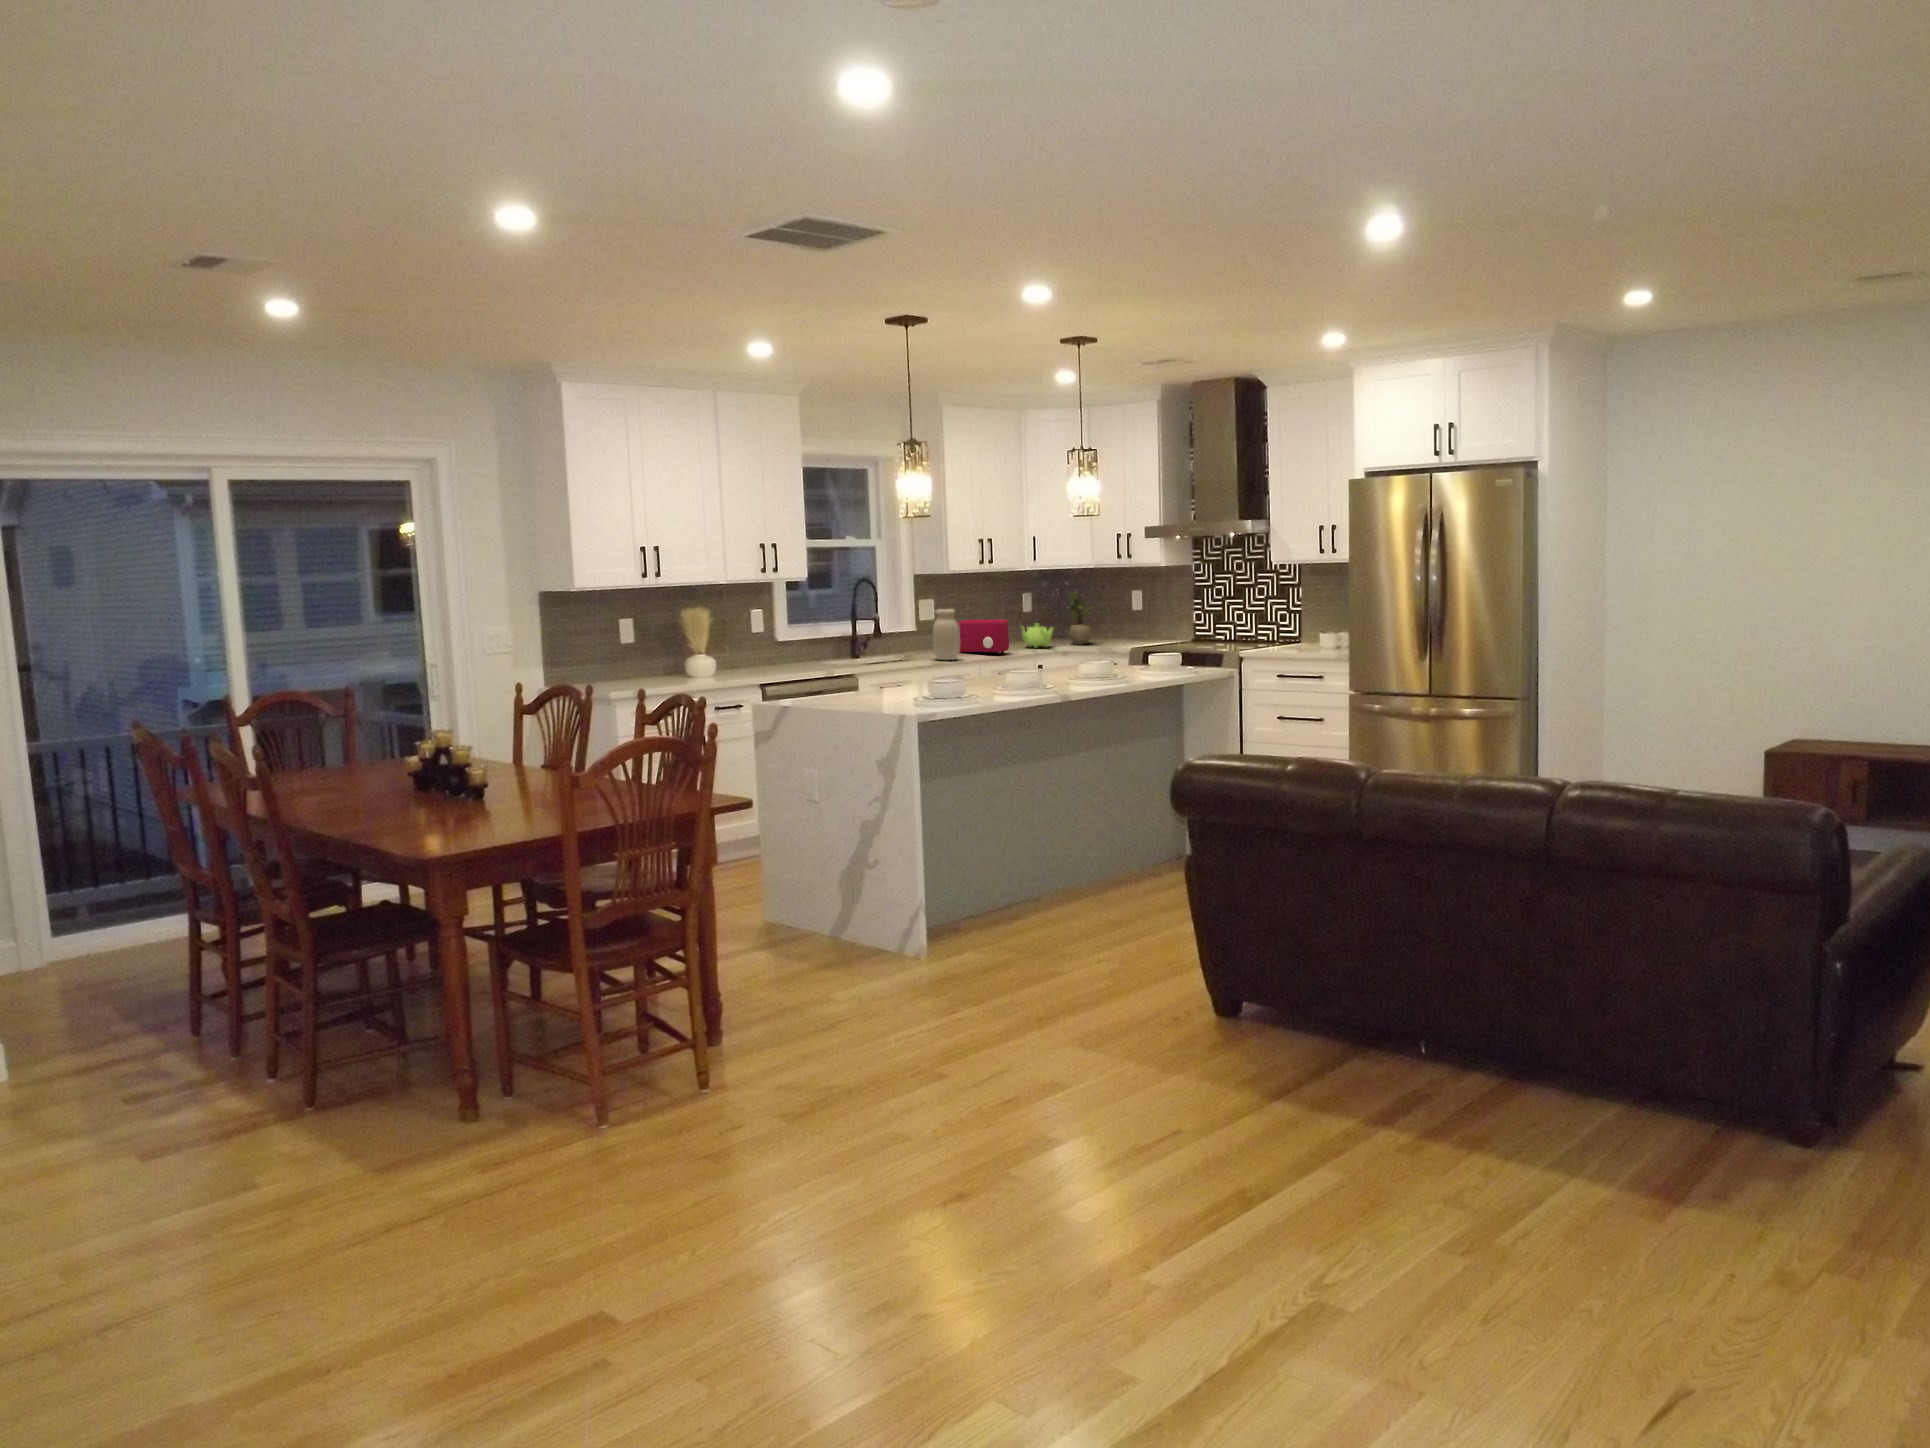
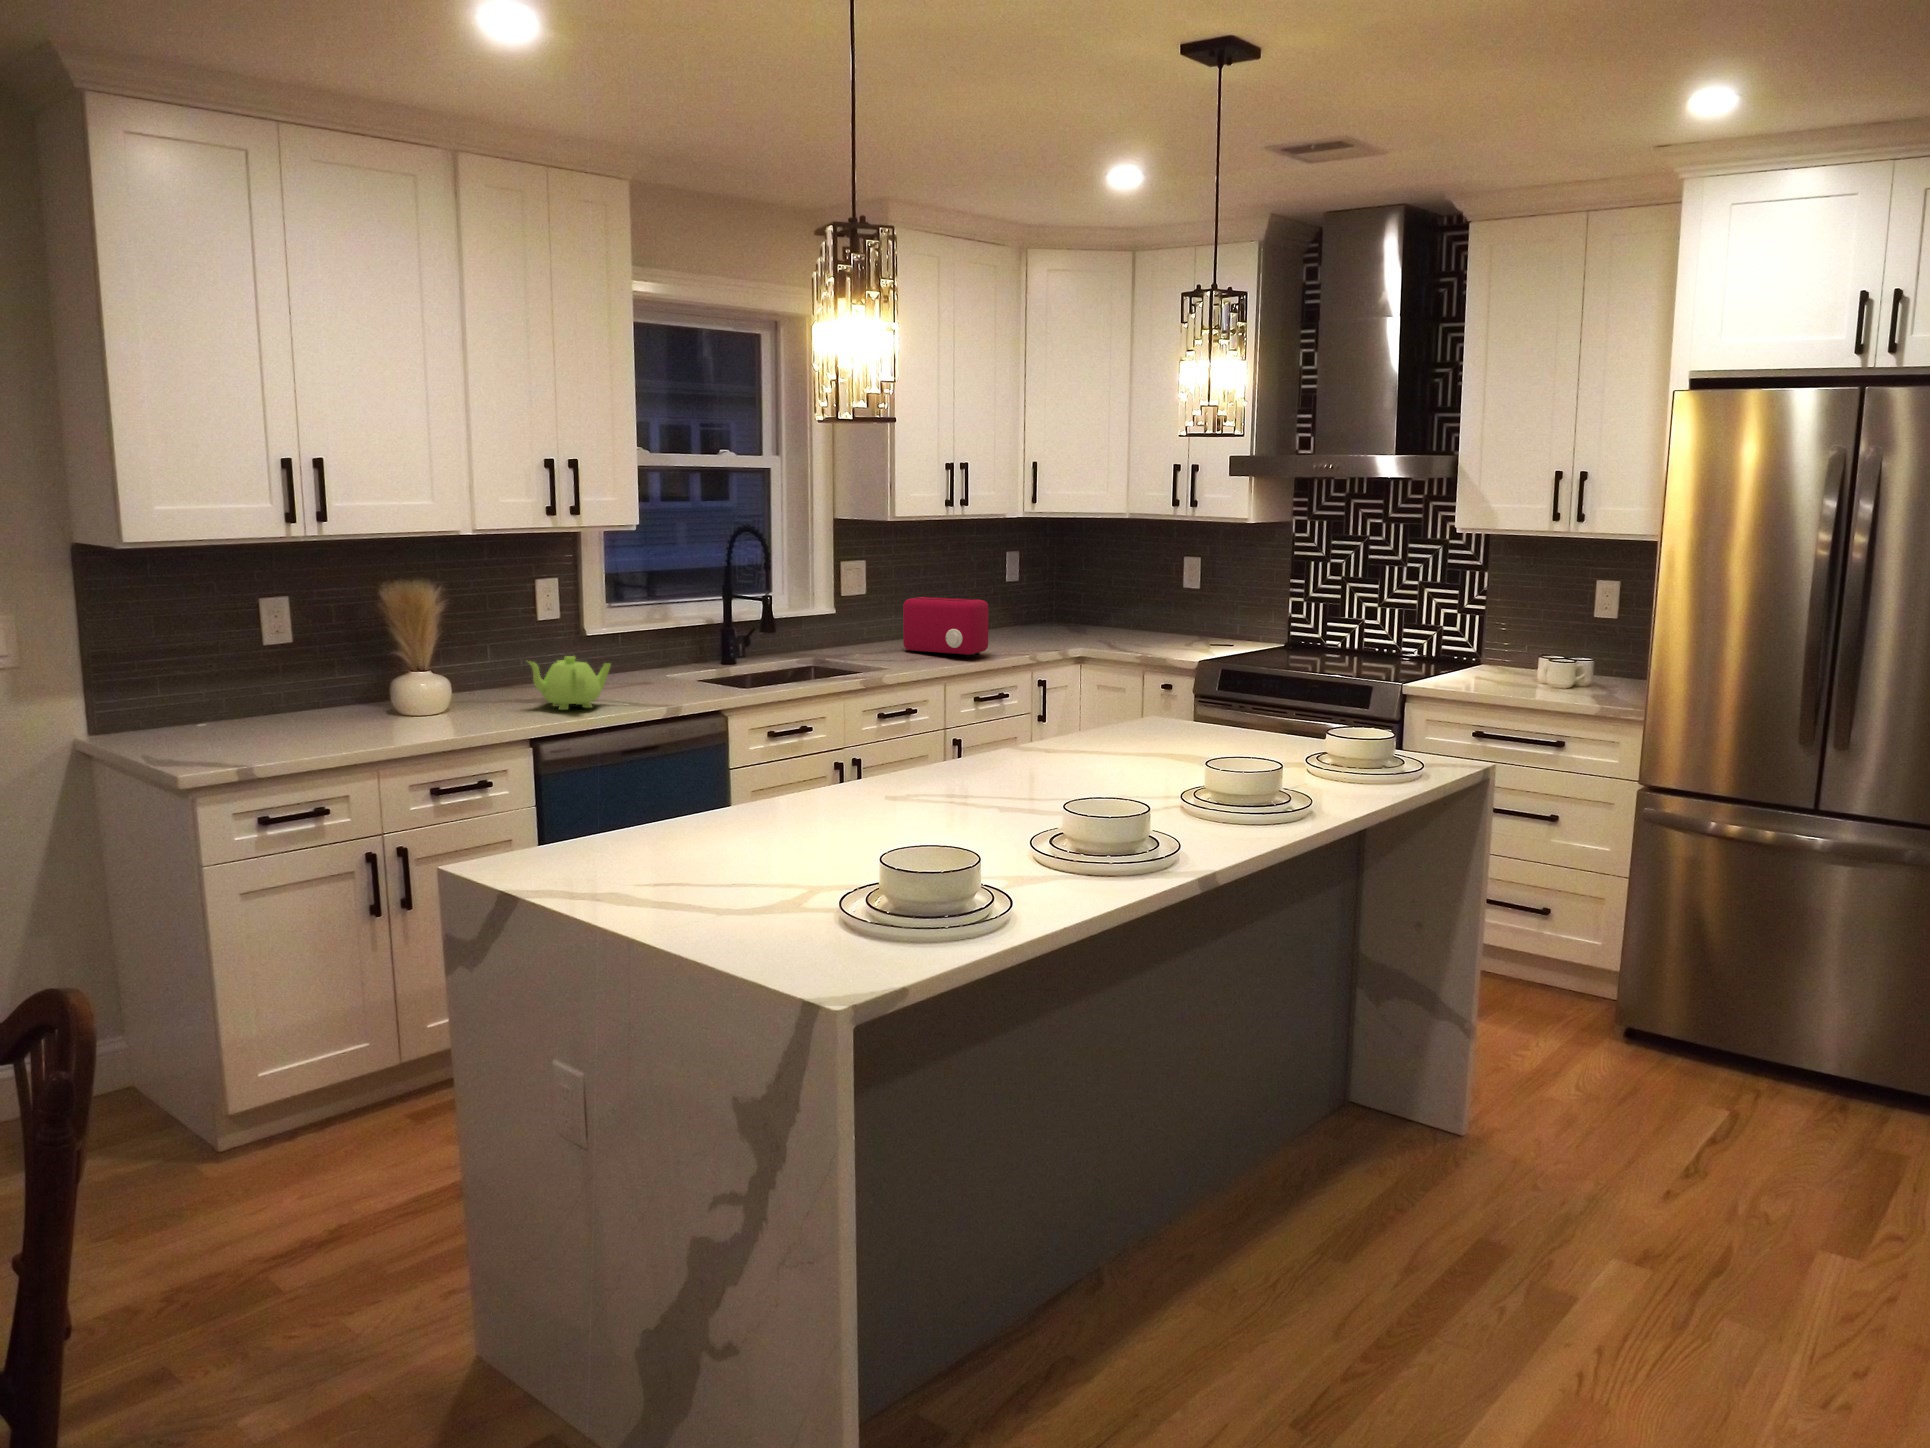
potted plant: present [1069,591,1092,645] -> none [1082,552,1125,639]
jar: present [933,609,960,660] -> none [862,582,907,669]
teapot: present [1021,624,1053,648] -> present [528,656,611,710]

